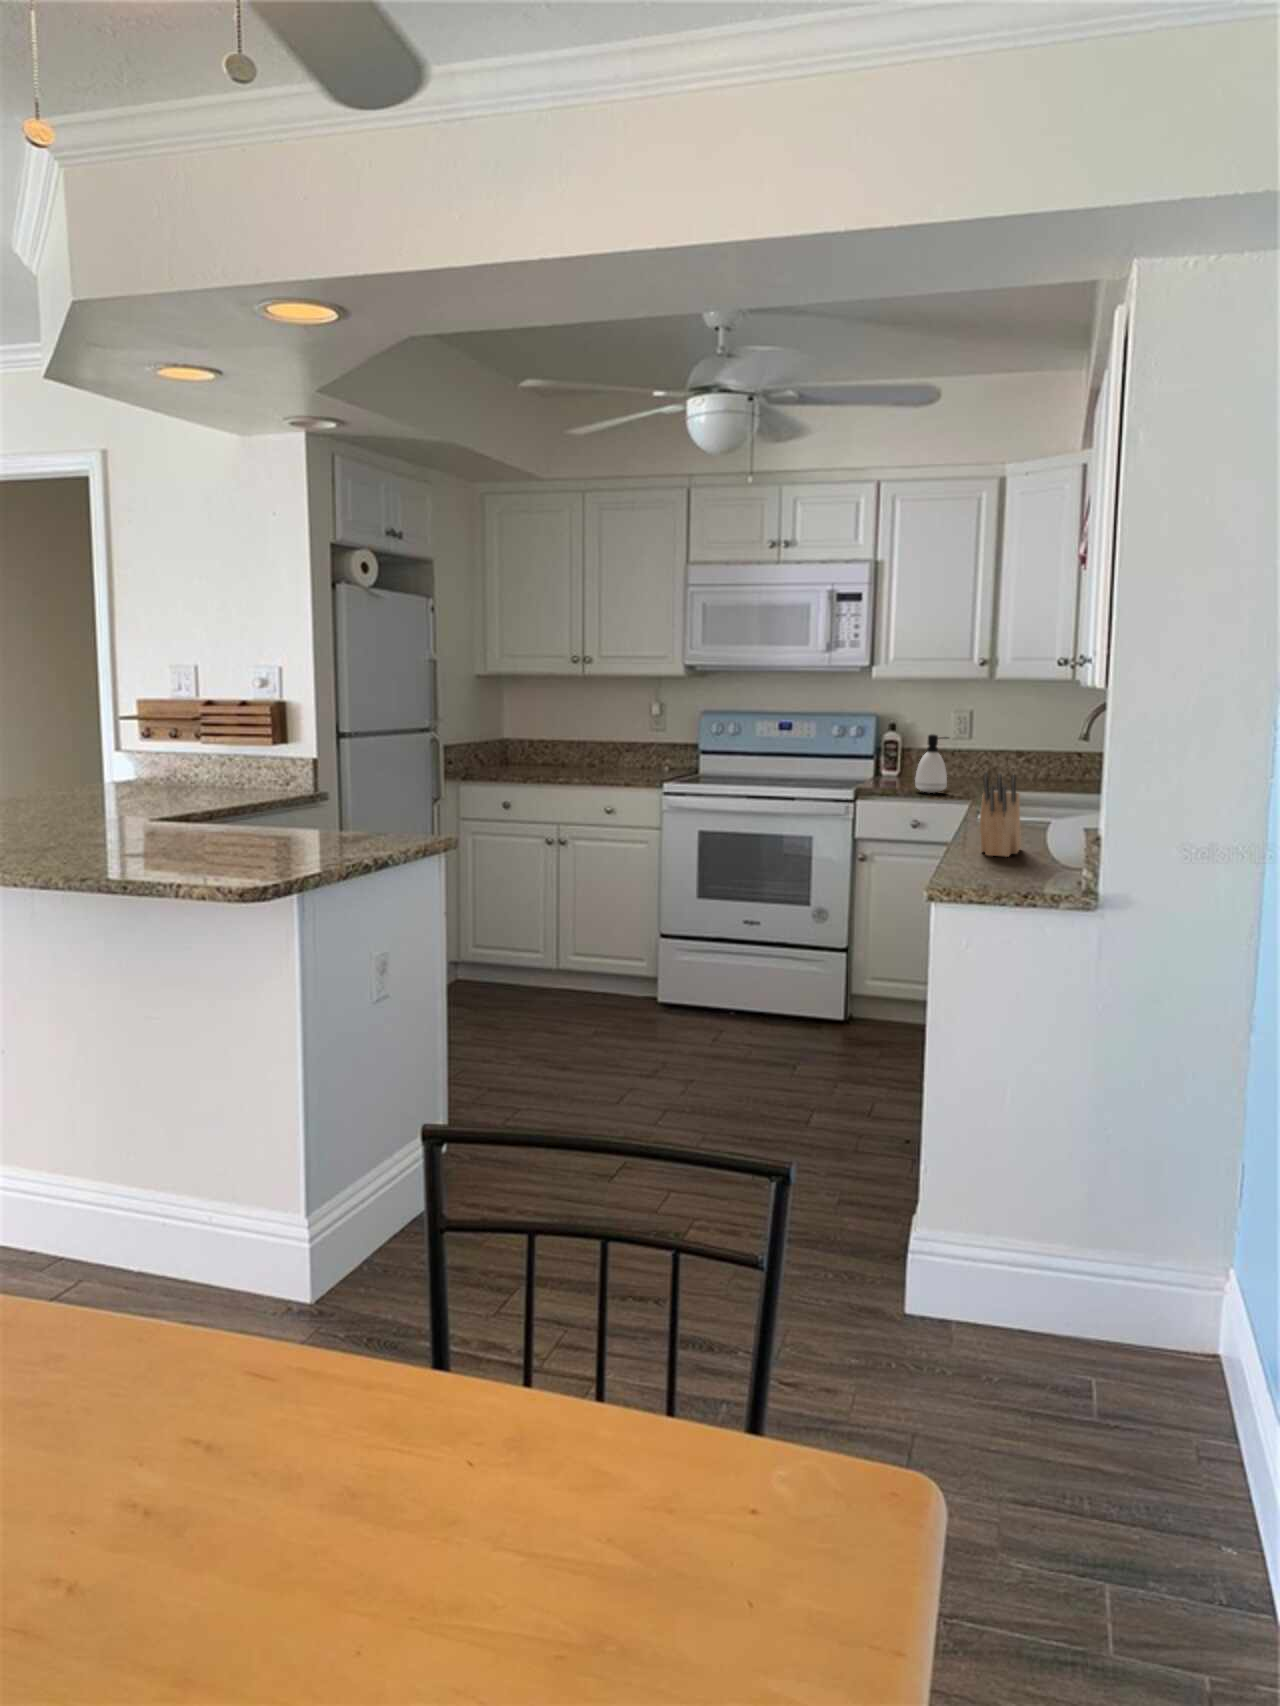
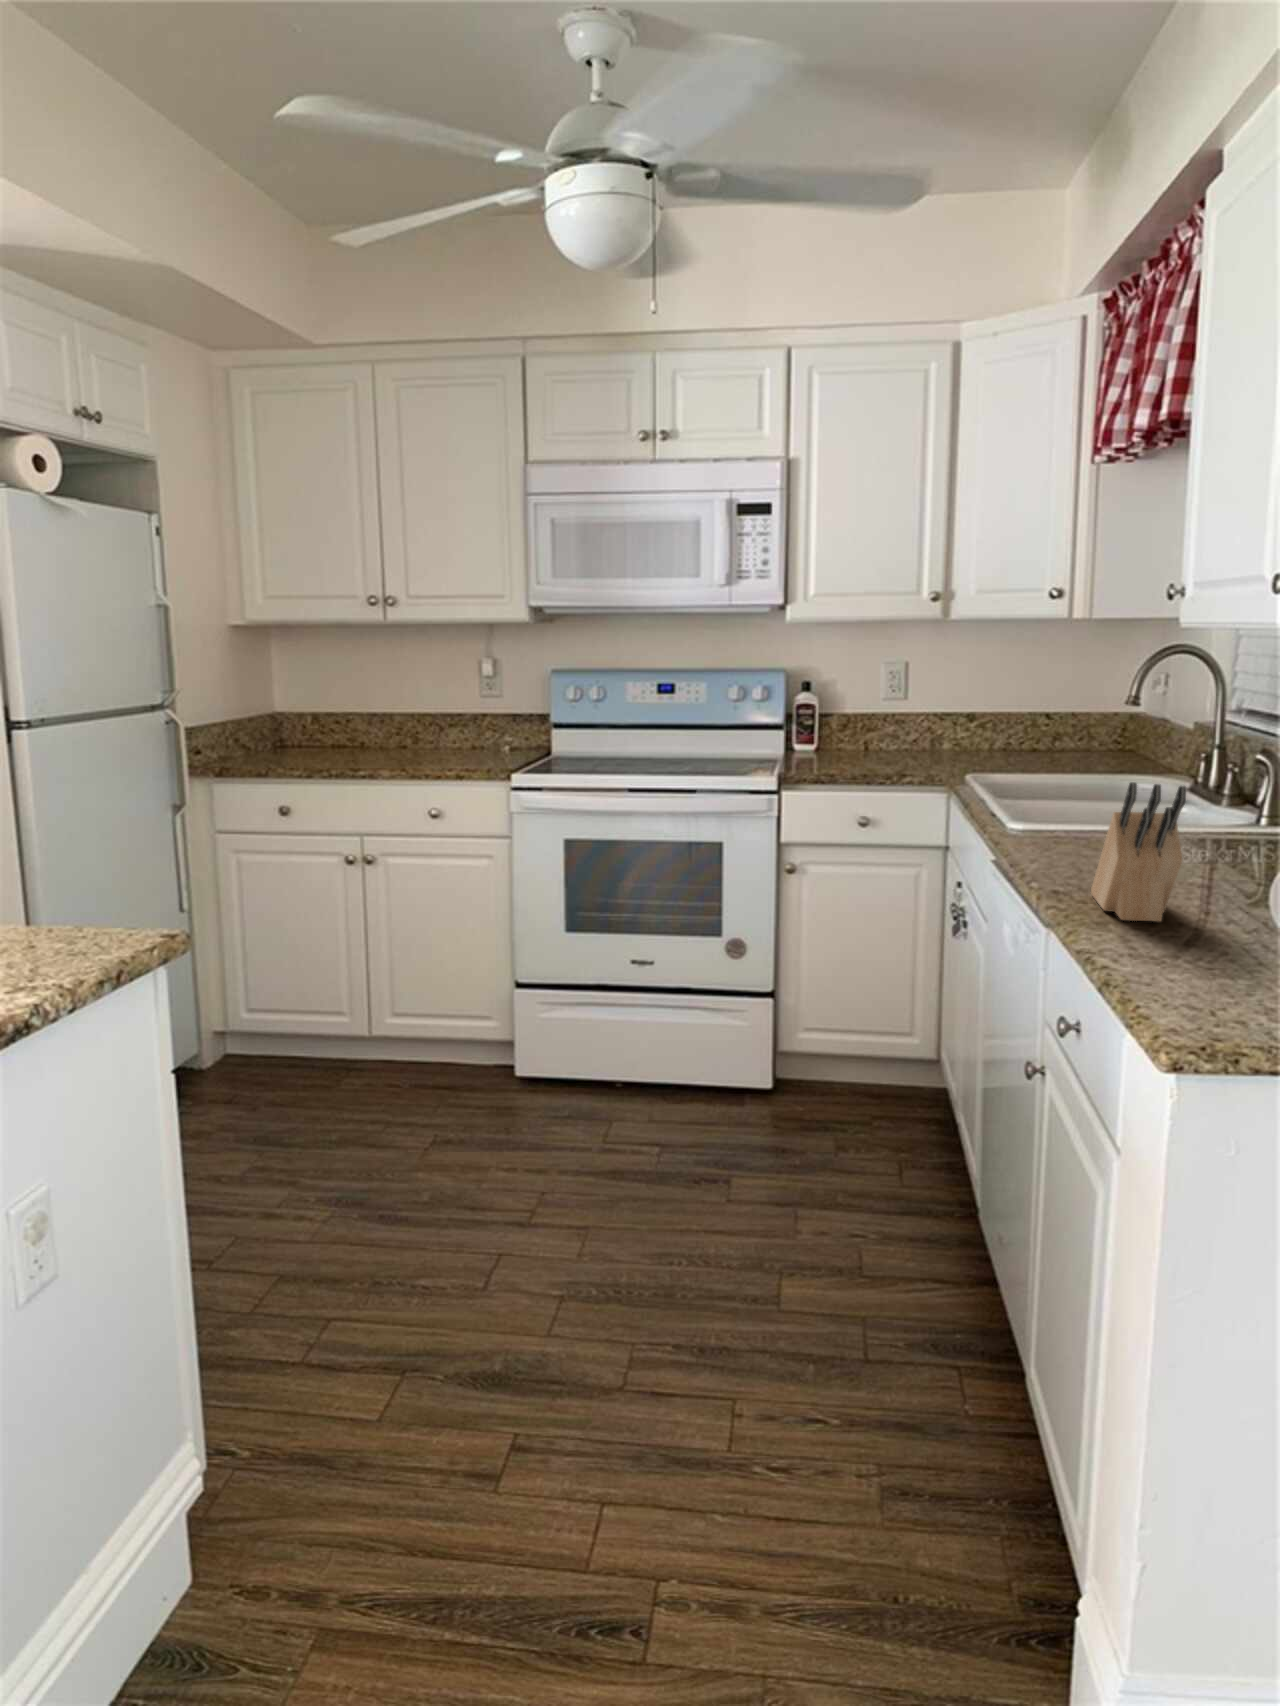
soap dispenser: present [915,734,948,793] -> none [858,697,903,776]

